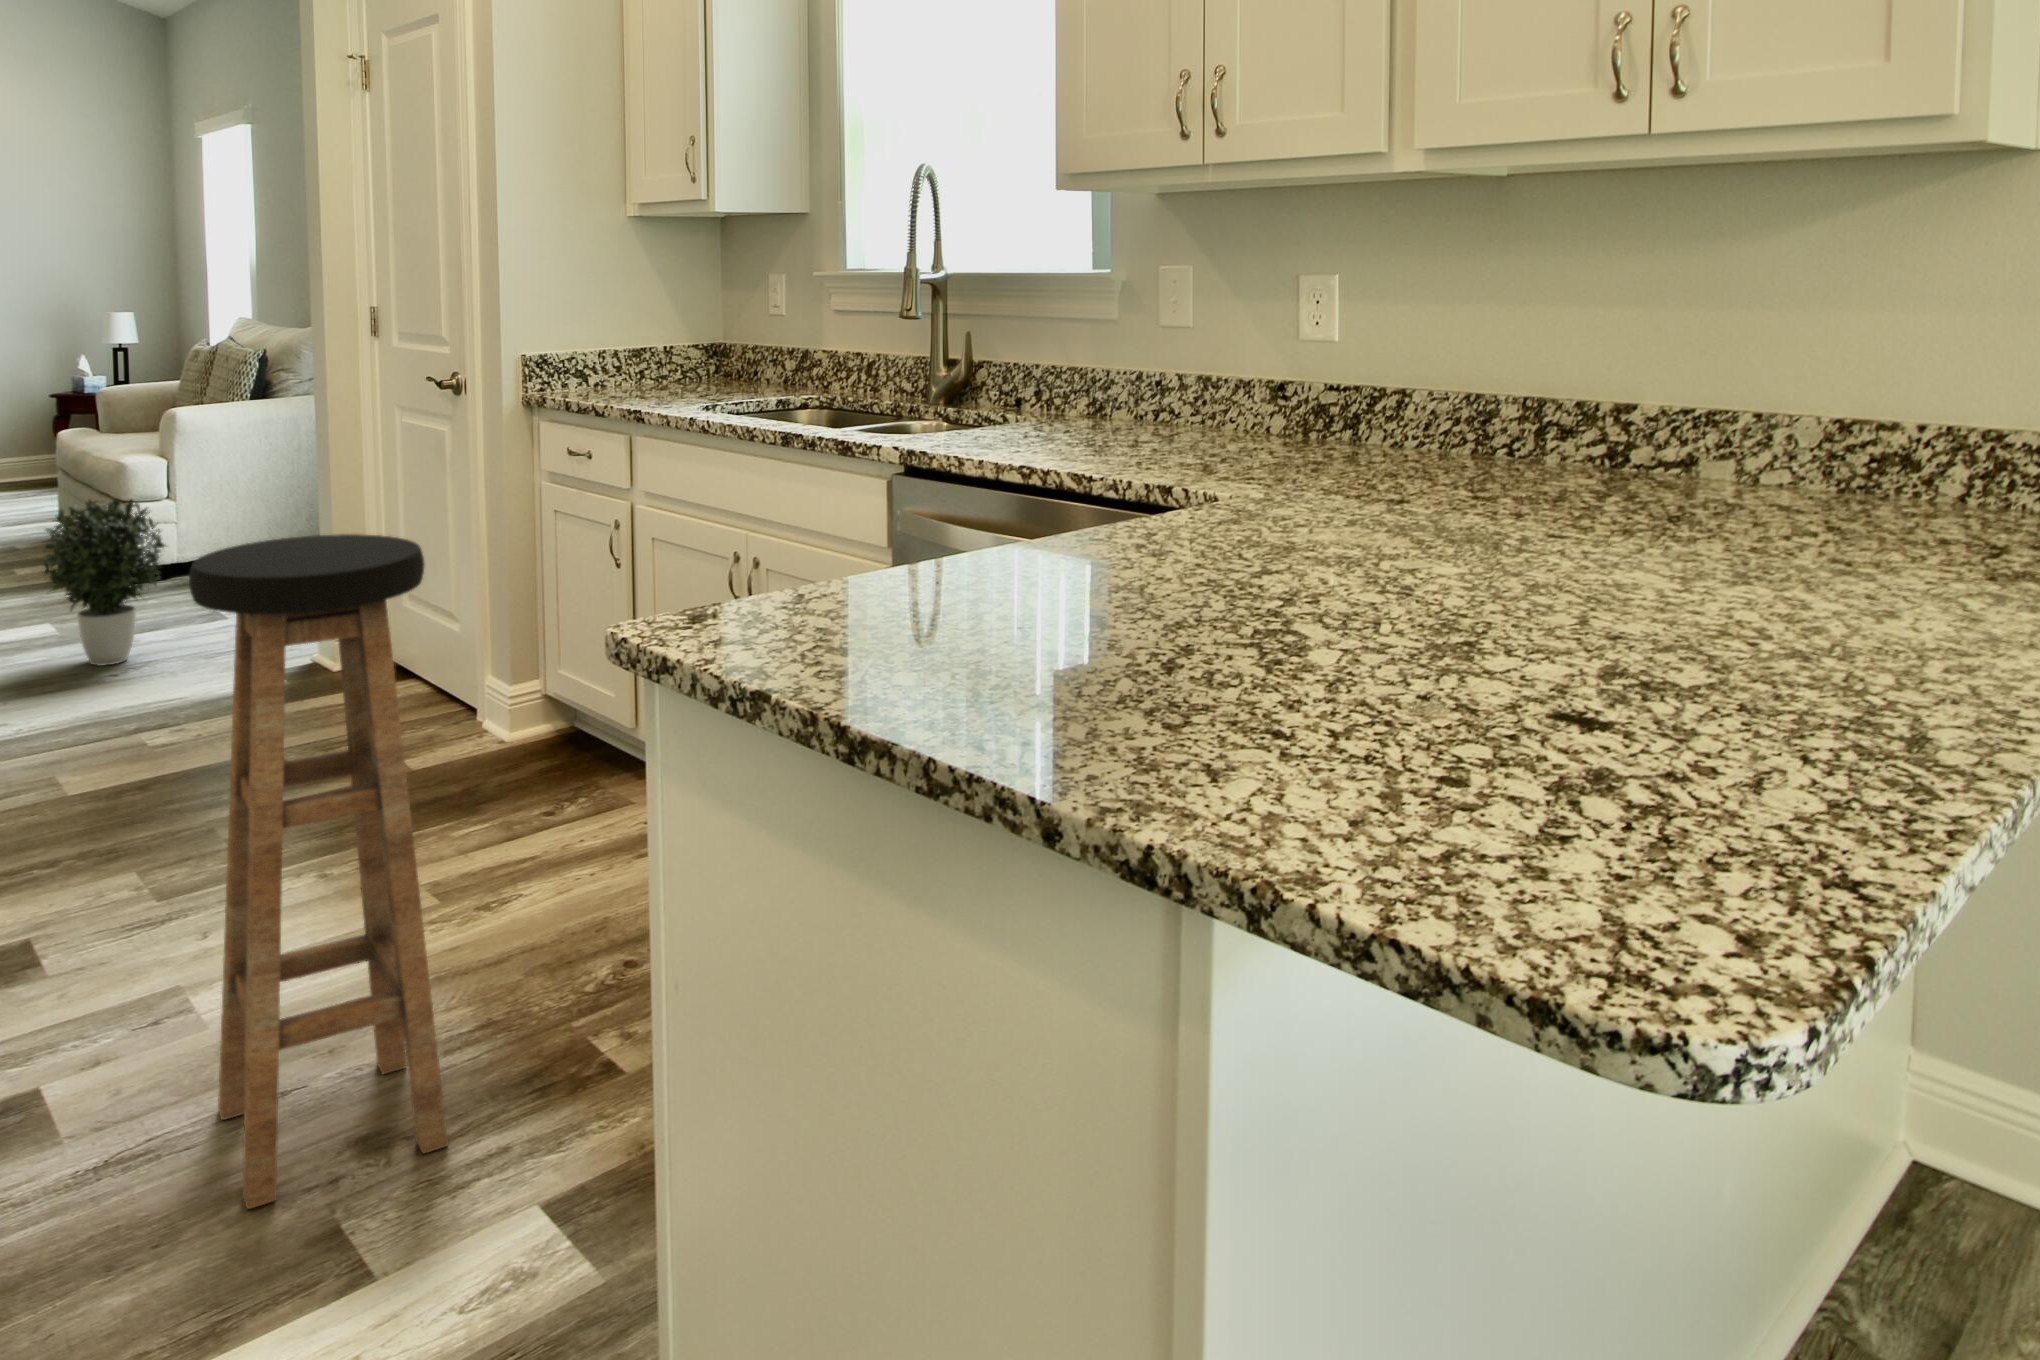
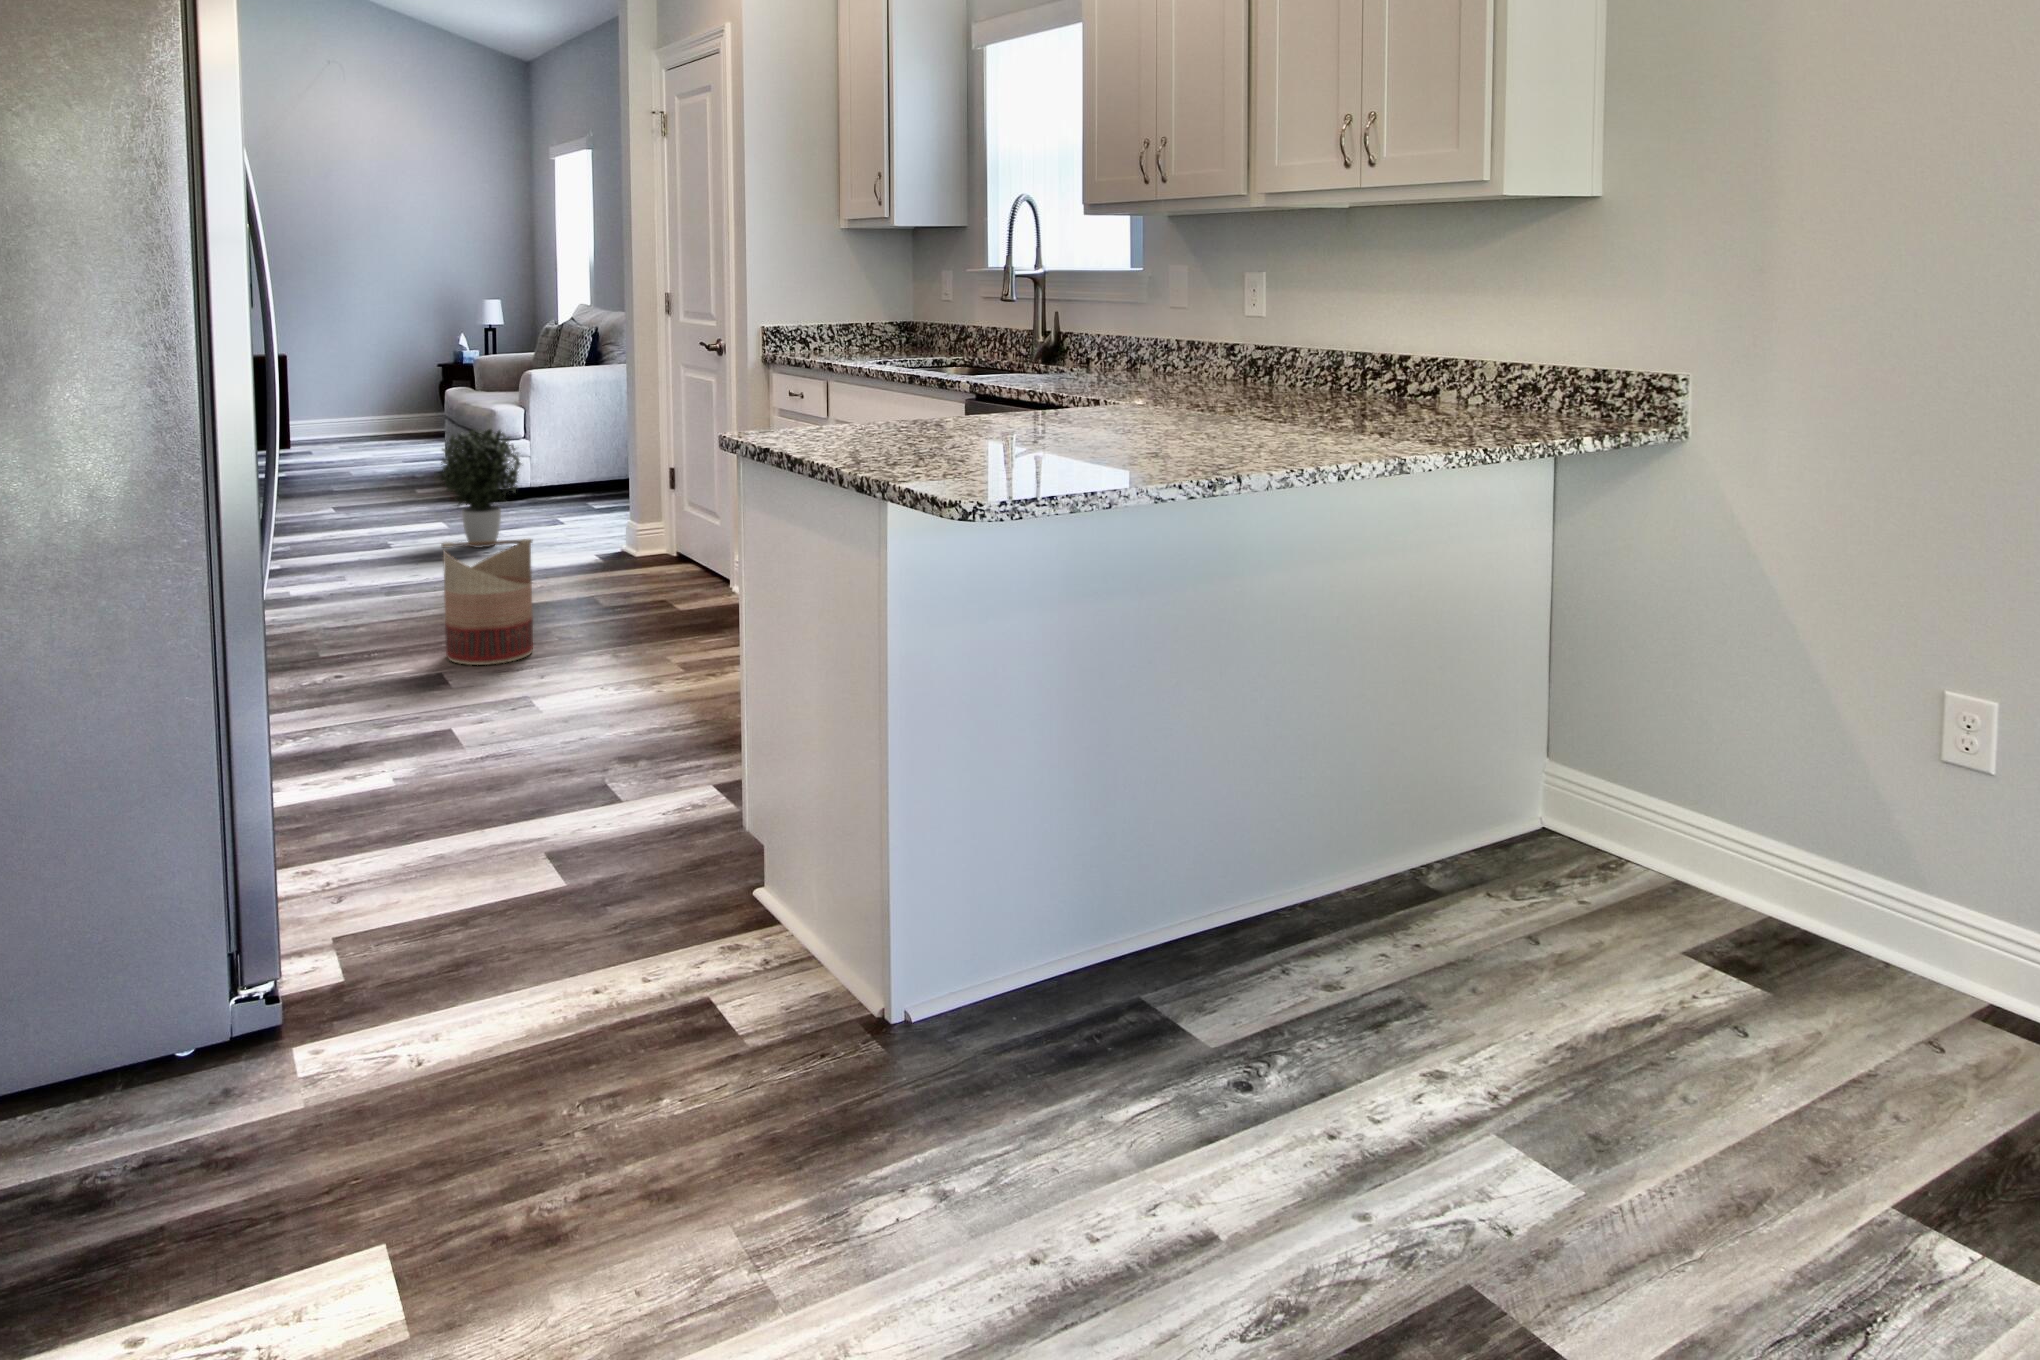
bar stool: present [189,534,448,1209] -> none [536,418,670,777]
basket: none [30,699,188,913] -> present [441,539,533,665]

